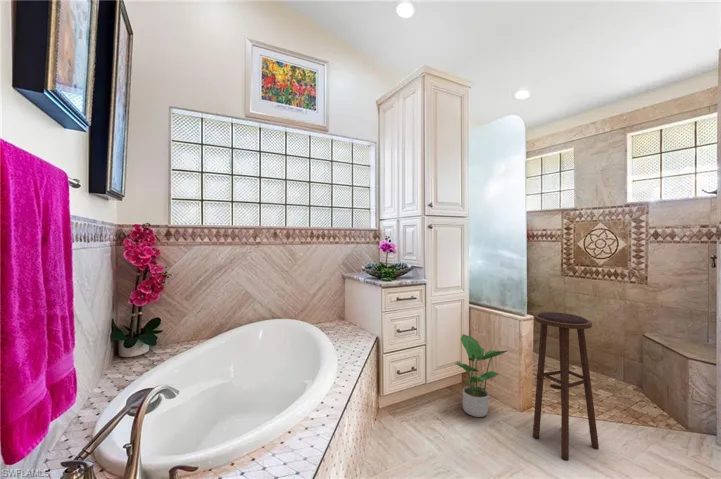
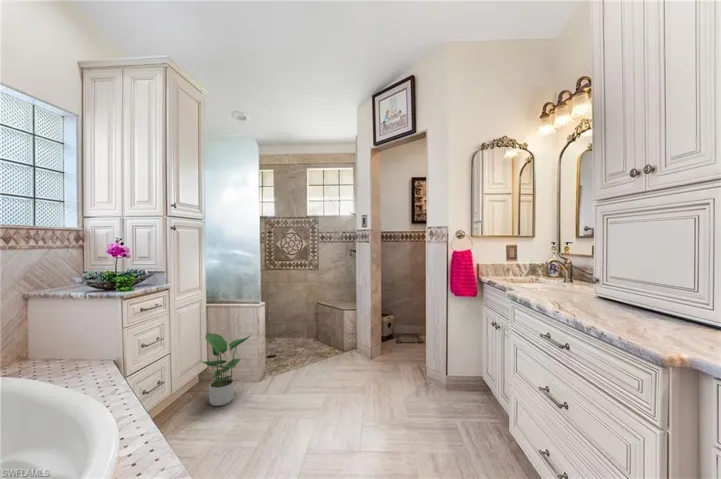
stool: present [533,312,599,460] -> none [272,296,311,401]

